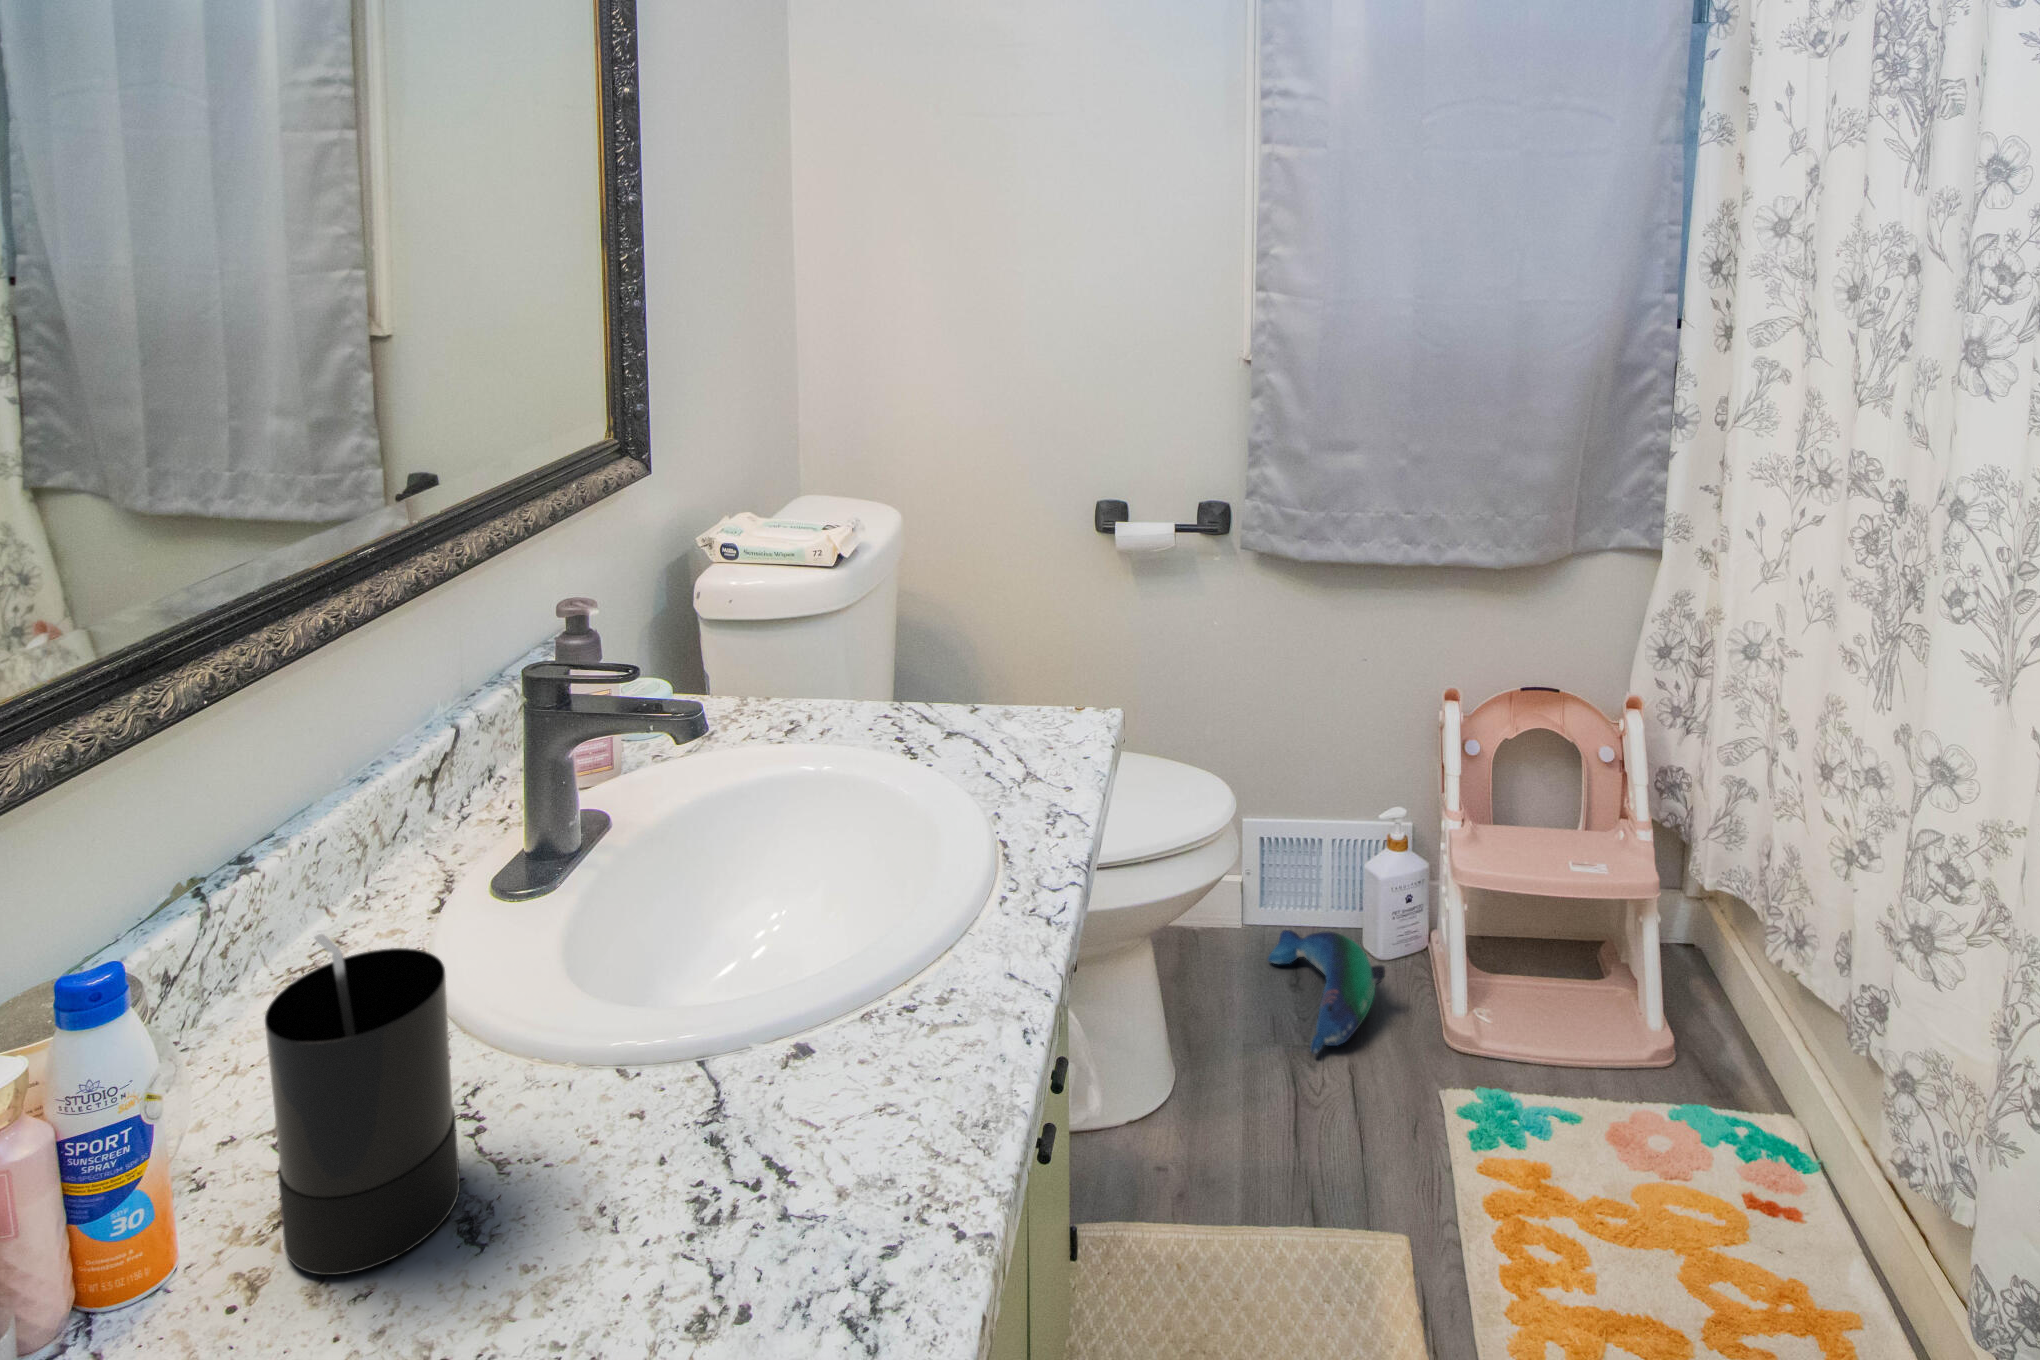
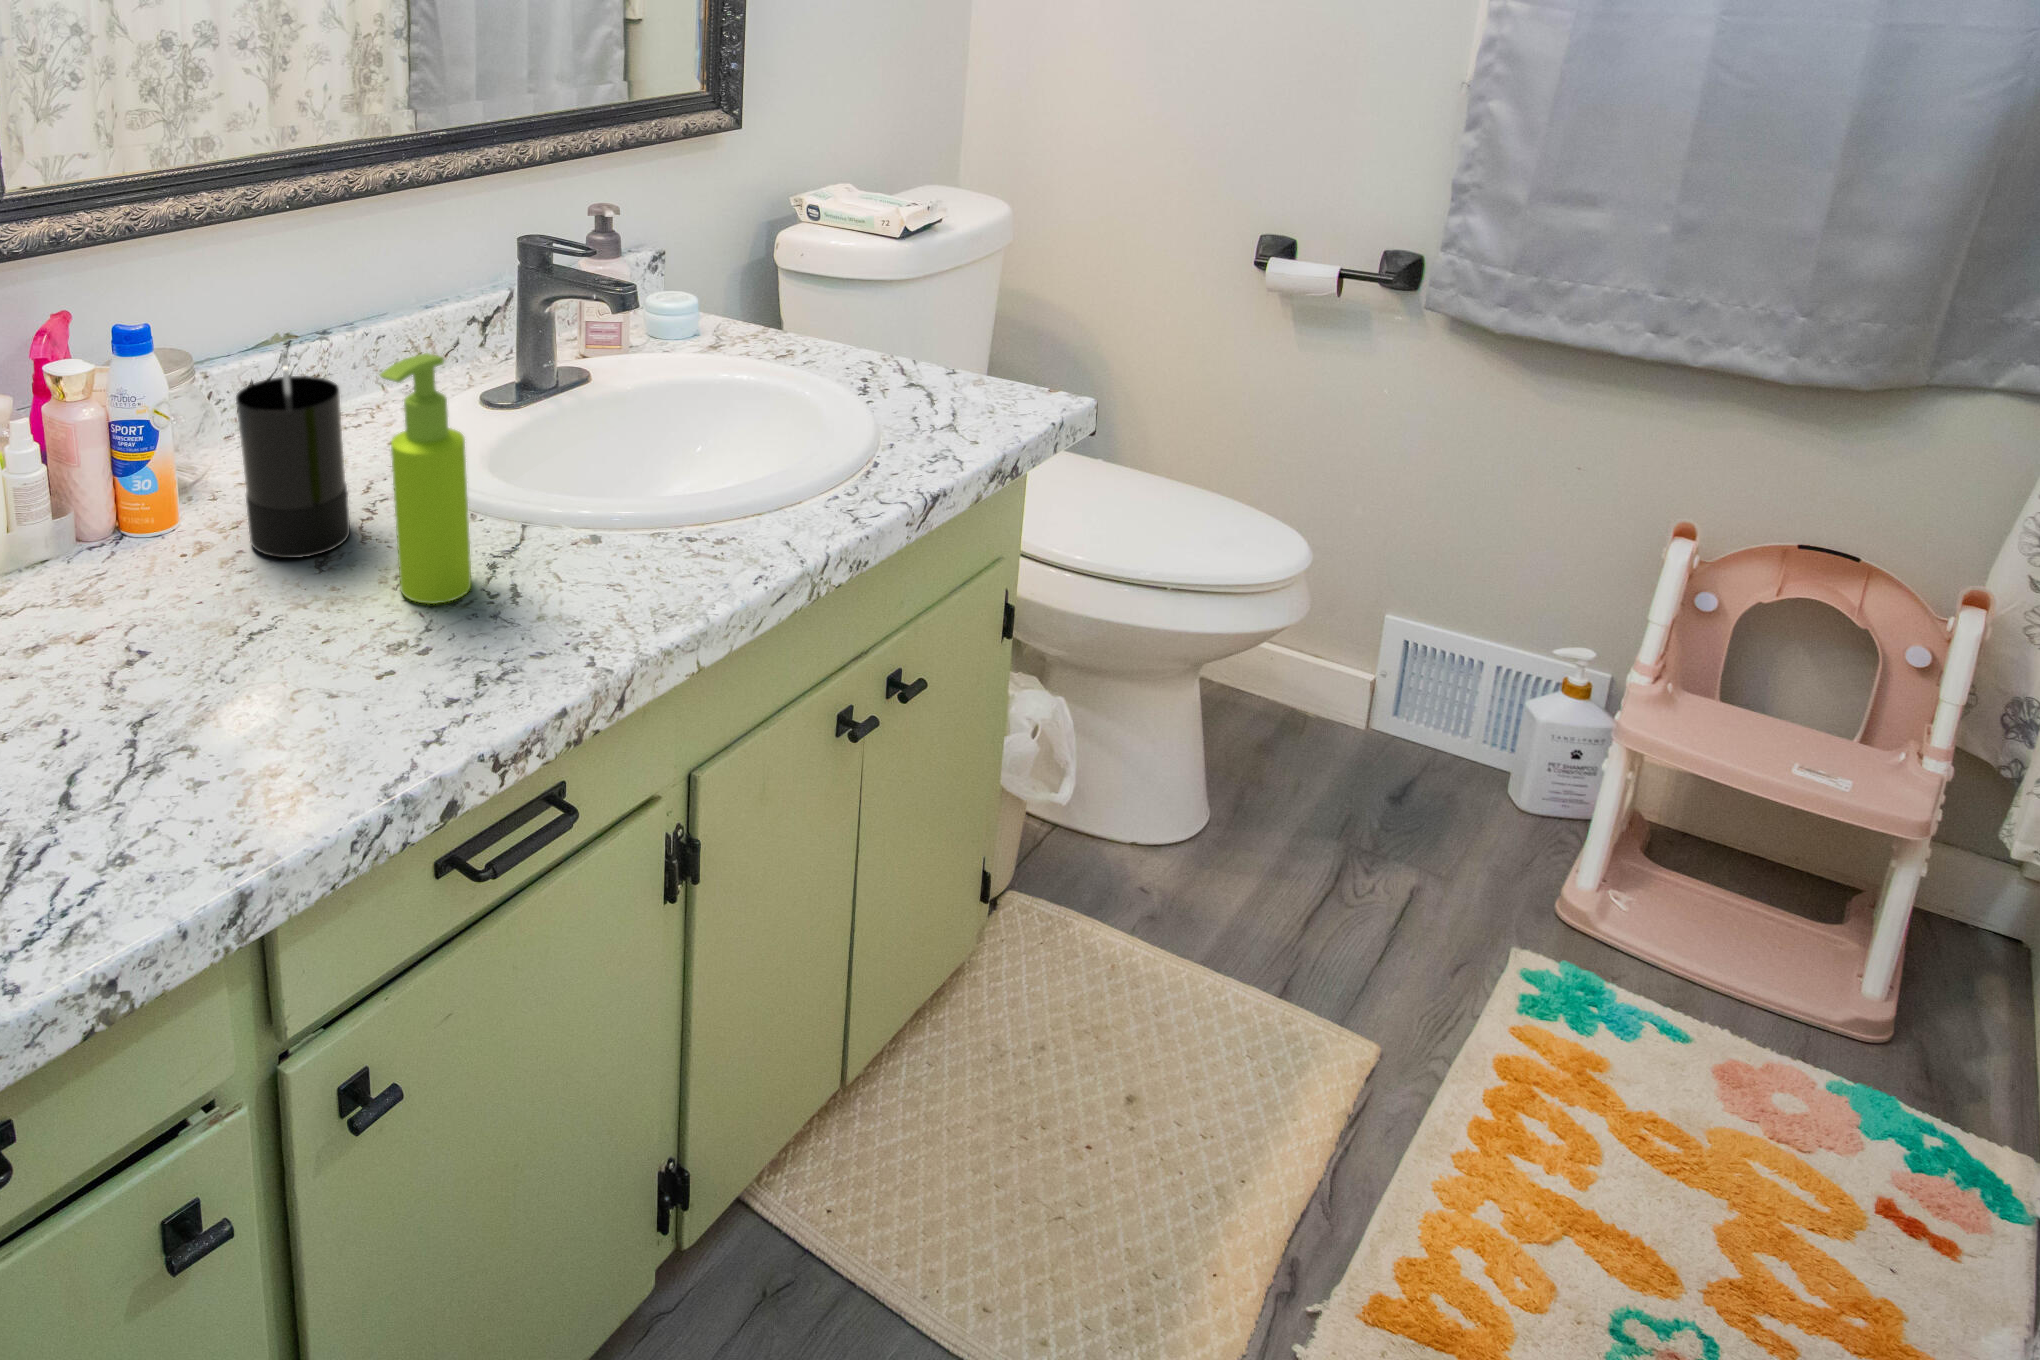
soap dispenser: none [596,875,714,1251] -> present [380,353,472,604]
plush toy: present [1268,930,1385,1054] -> none [1364,734,1507,860]

